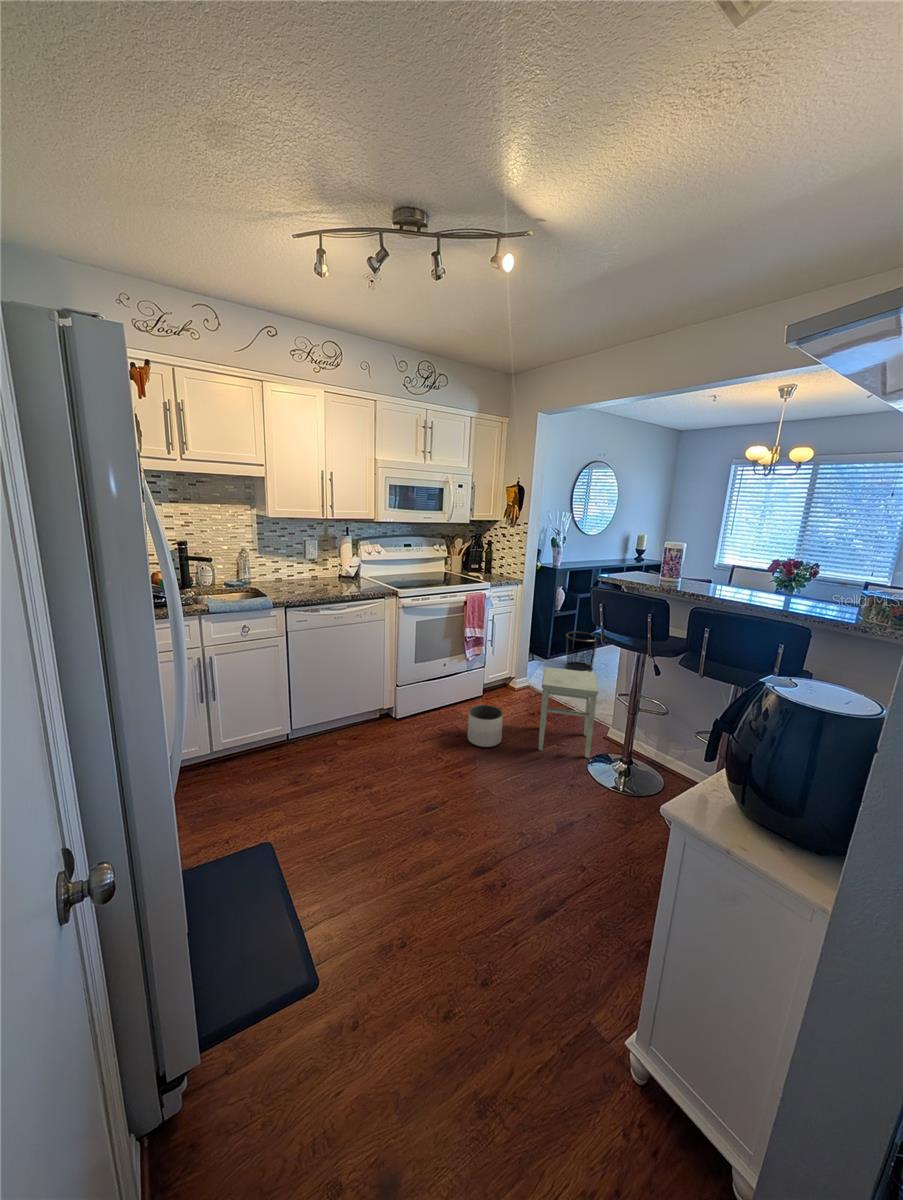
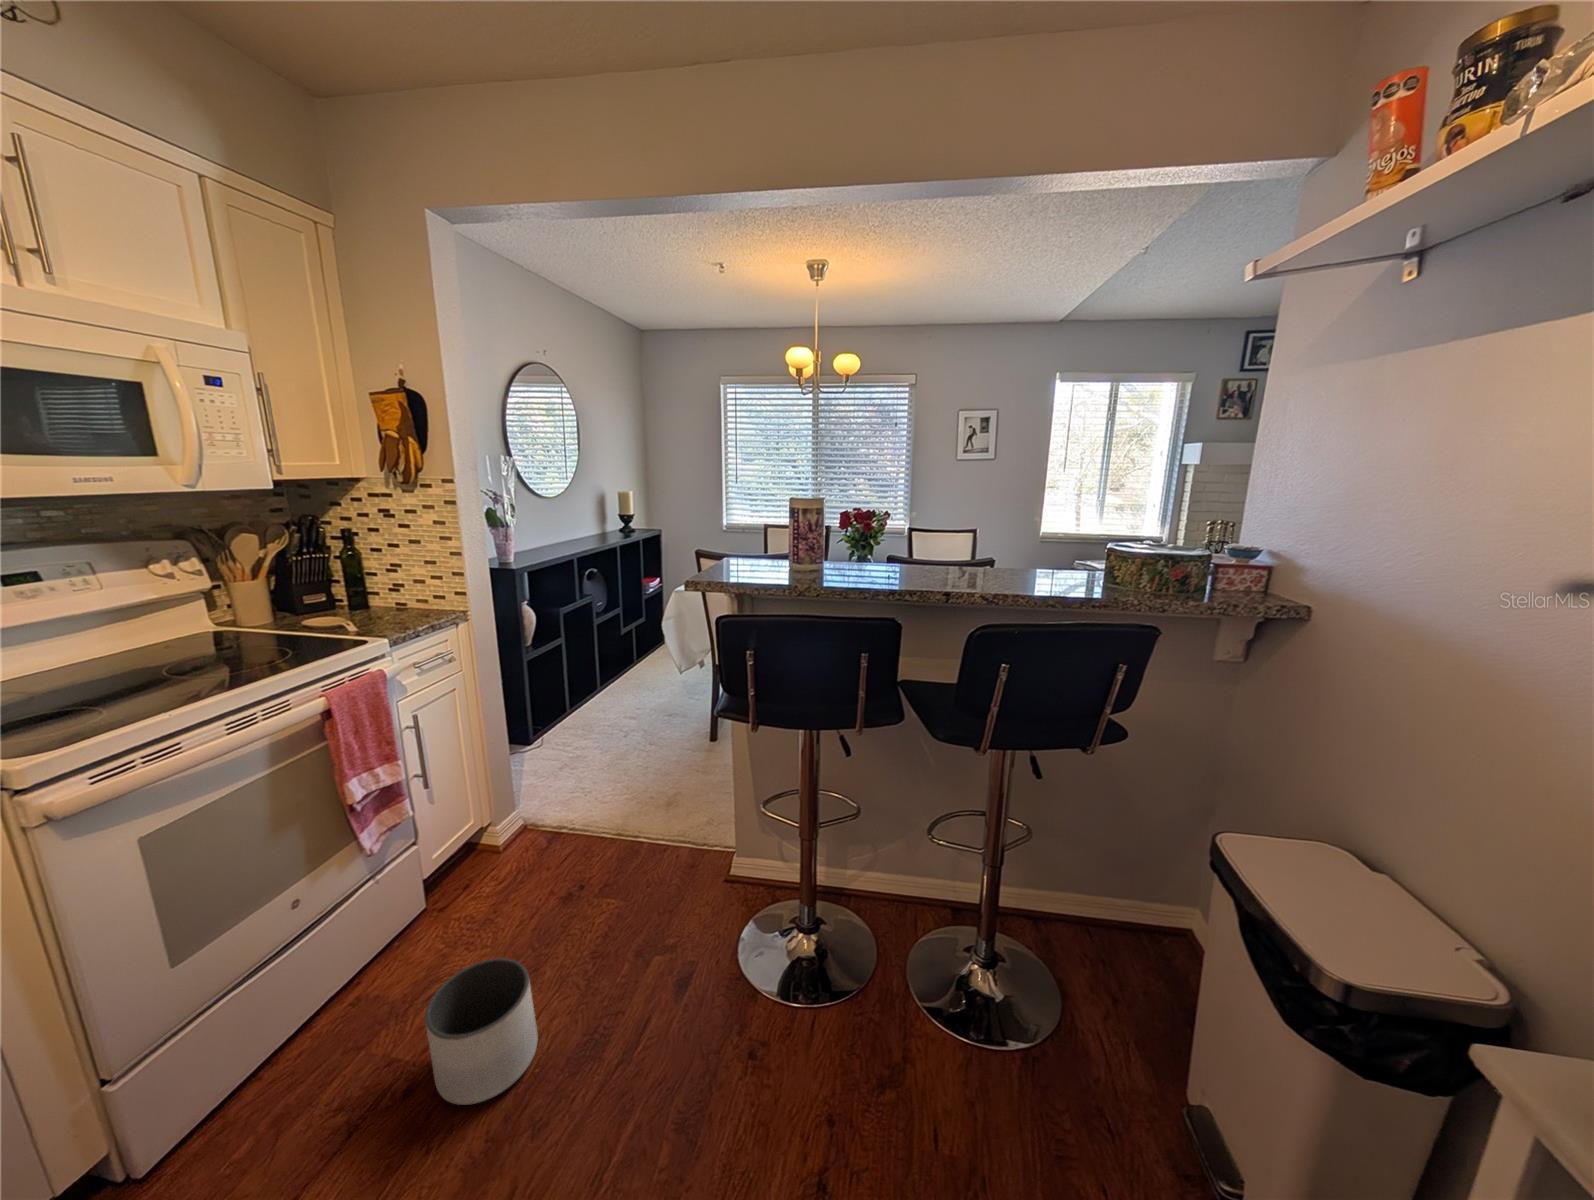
waste bin: present [566,631,598,672] -> none [563,673,624,751]
stool: present [539,667,598,758] -> none [591,771,739,1001]

